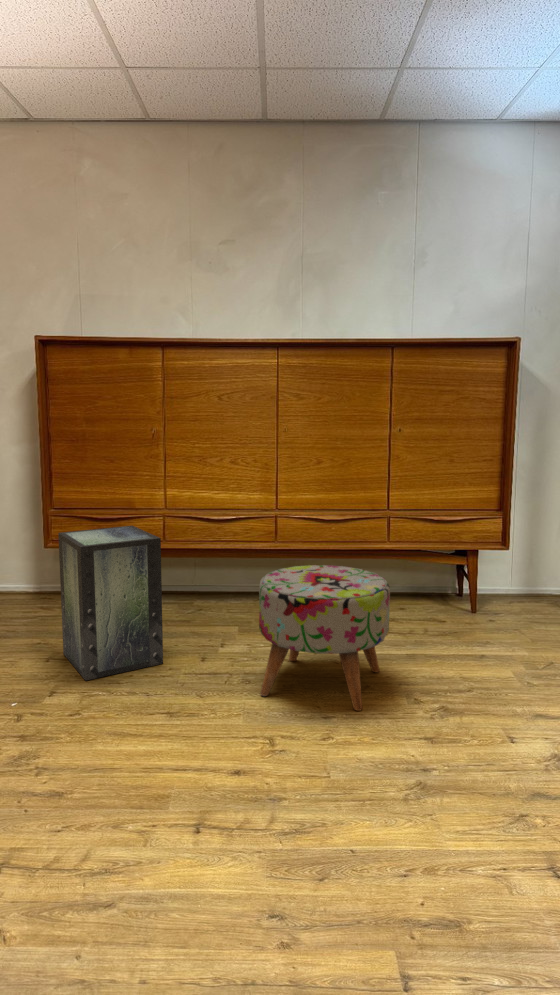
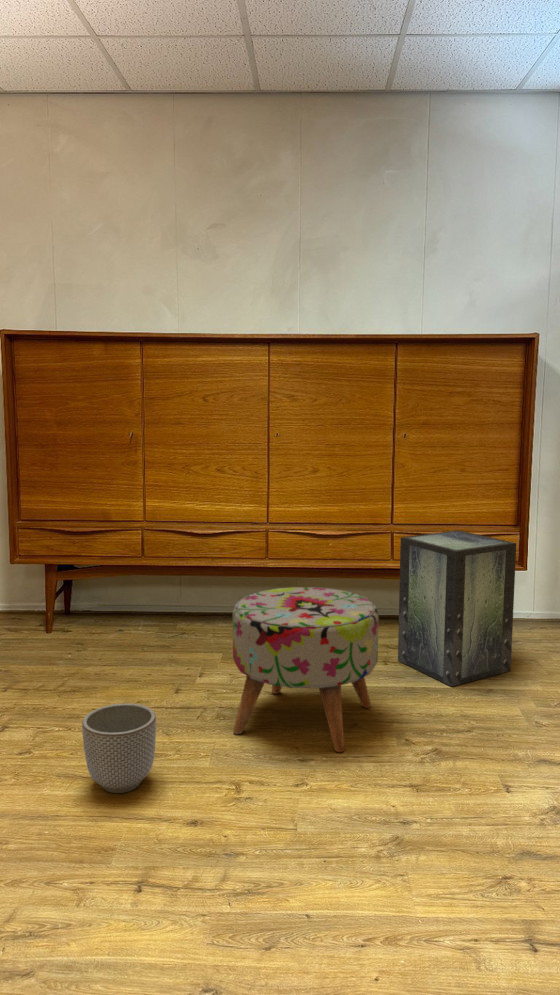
storage box: present [58,526,163,680] -> present [398,530,516,686]
planter: none [132,668,198,749] -> present [82,703,156,793]

